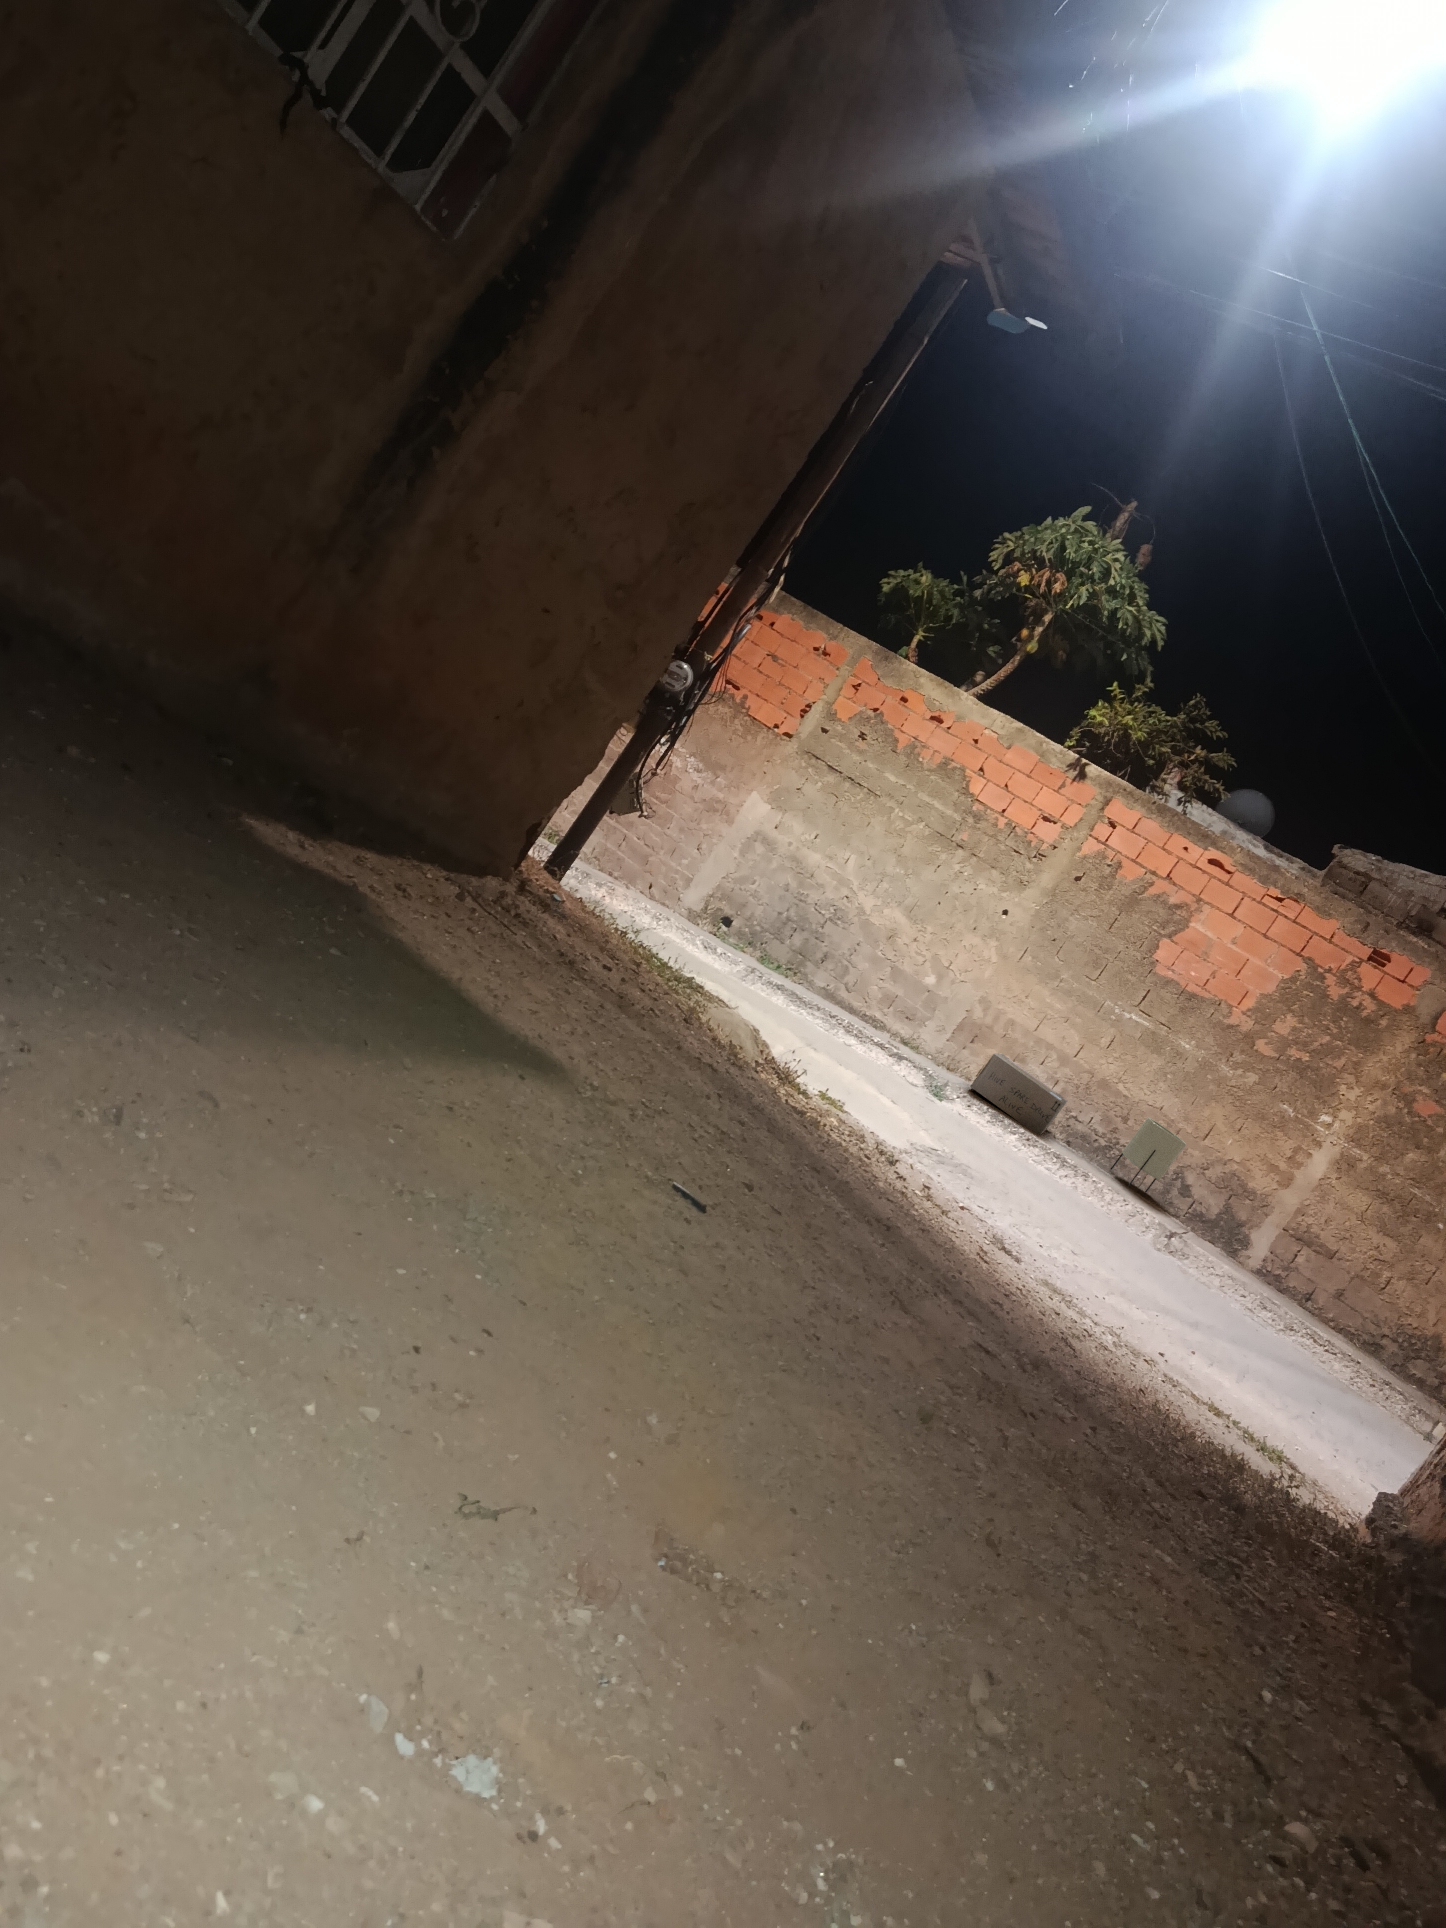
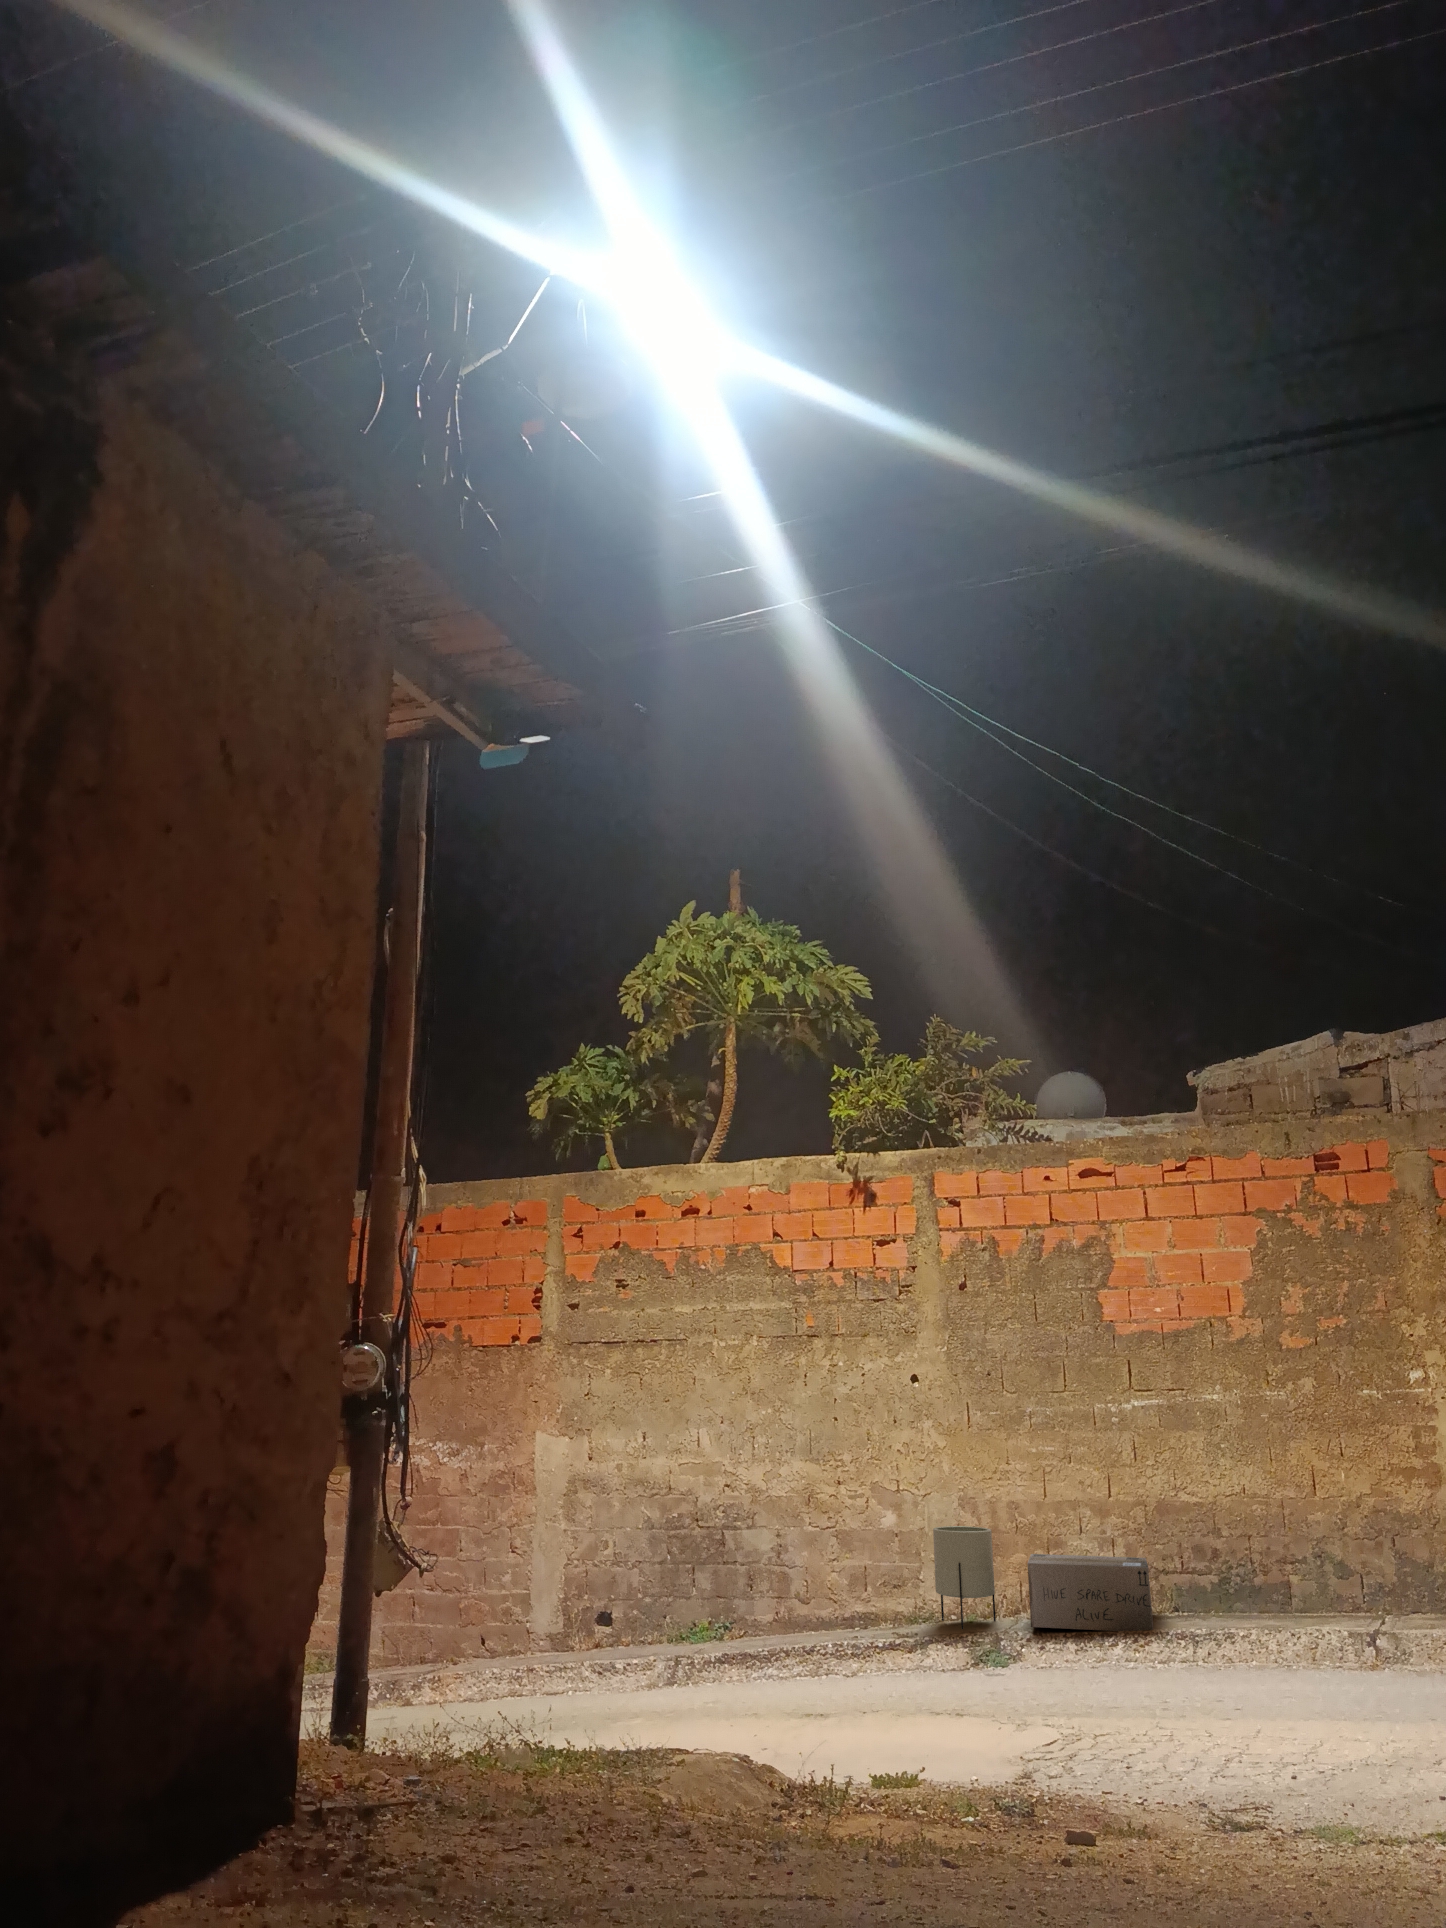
planter: present [1111,1117,1187,1192] -> present [933,1526,996,1629]

